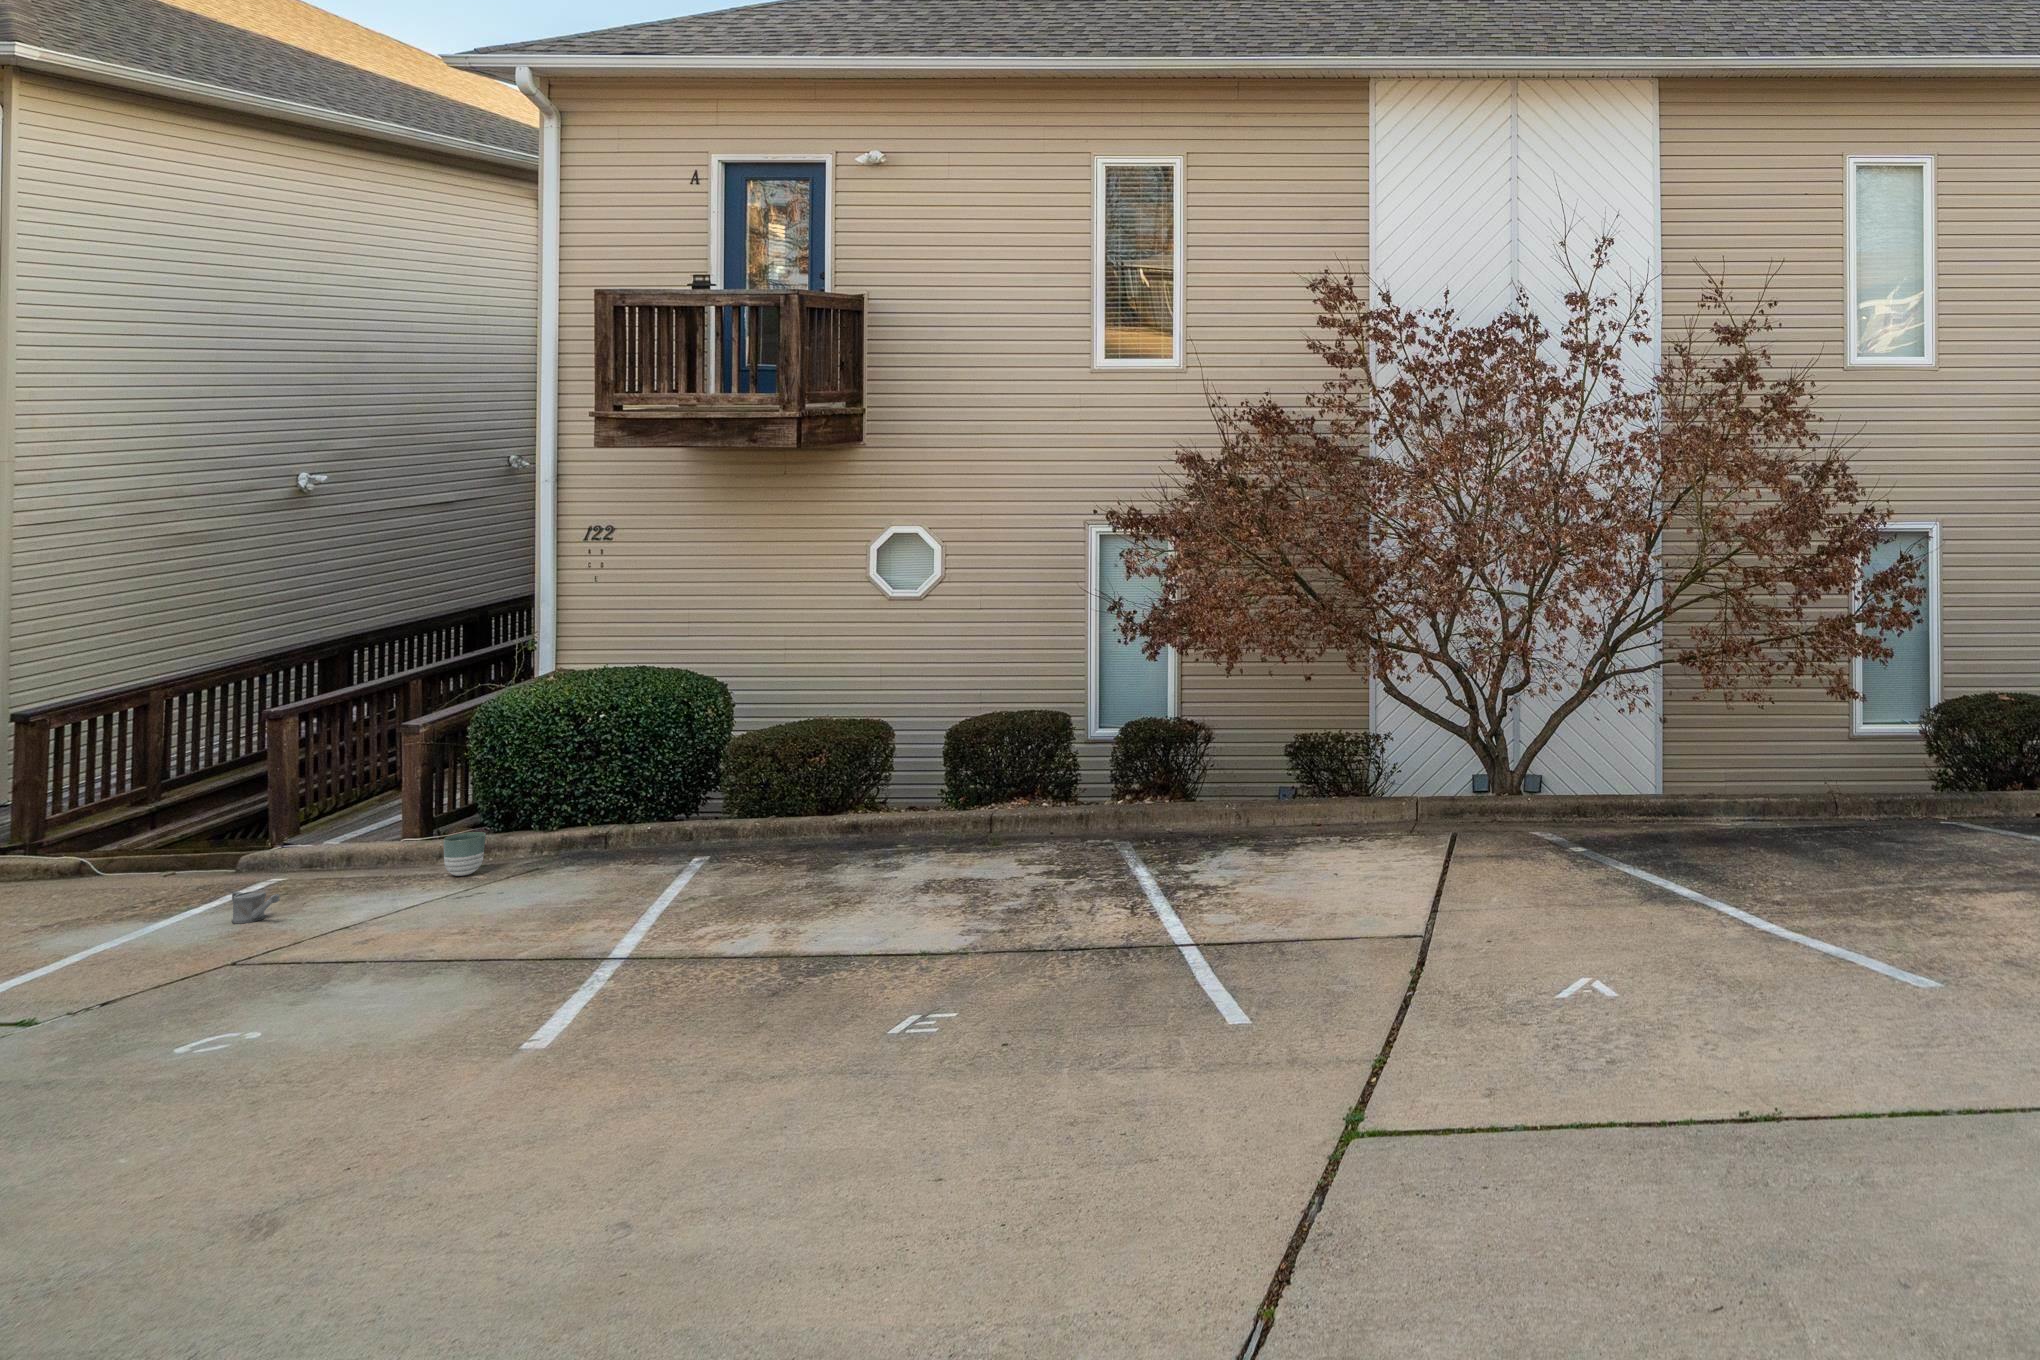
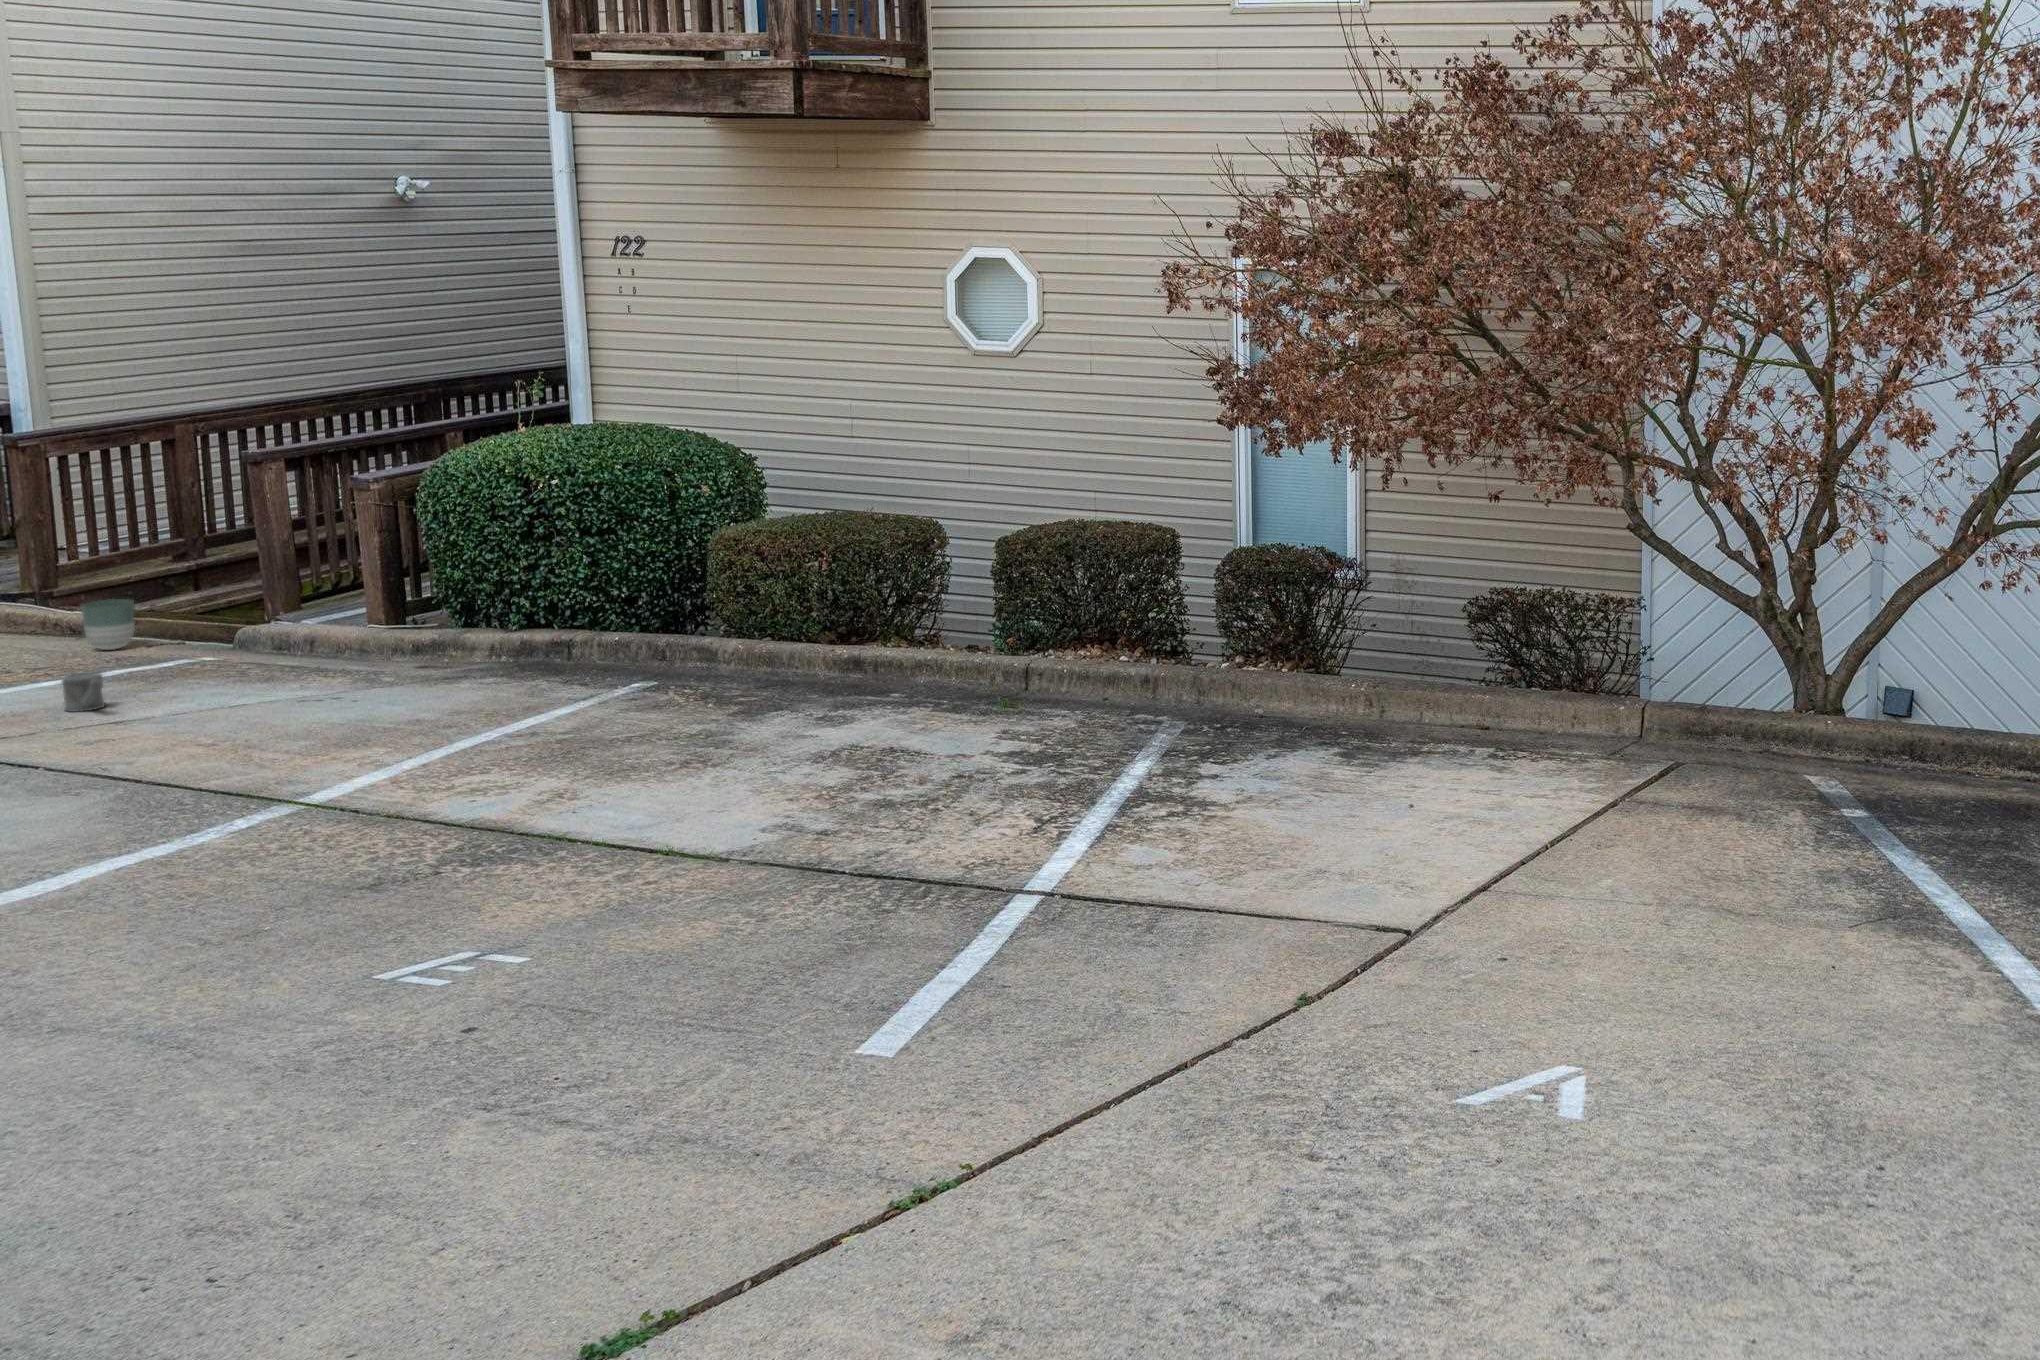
planter: present [444,832,486,876] -> present [81,599,135,650]

